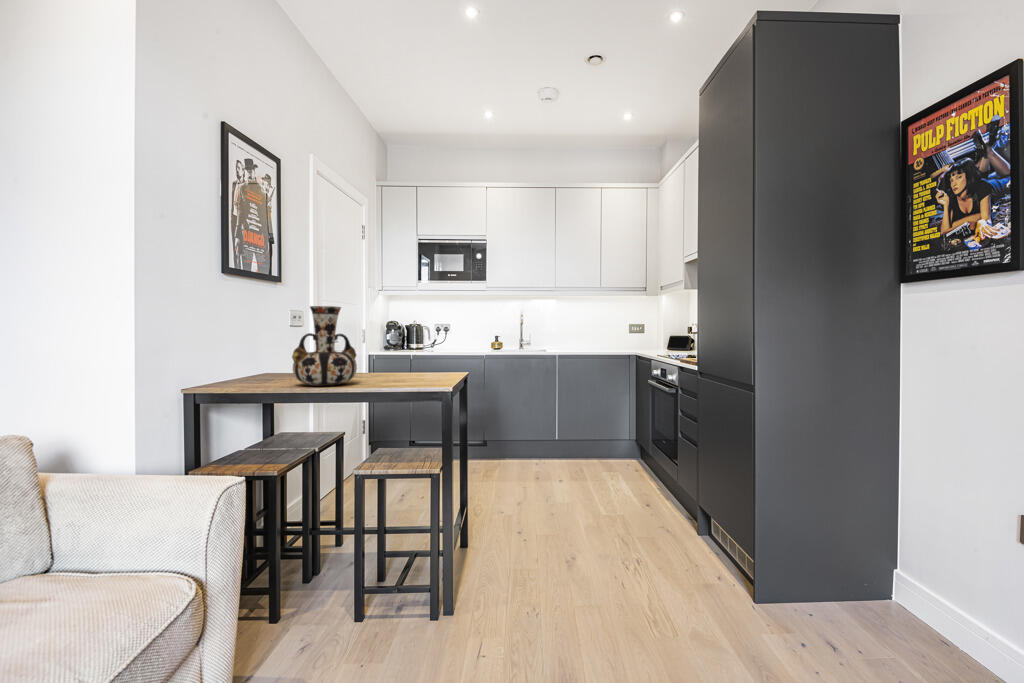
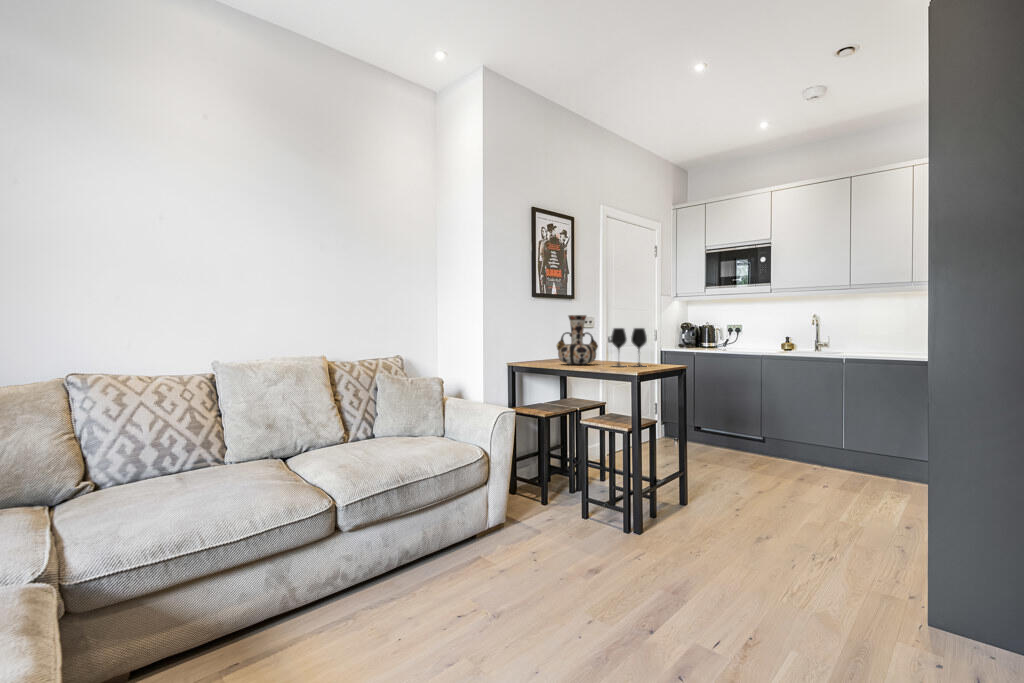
wine glass: none [383,328,432,385] -> present [611,328,647,367]

